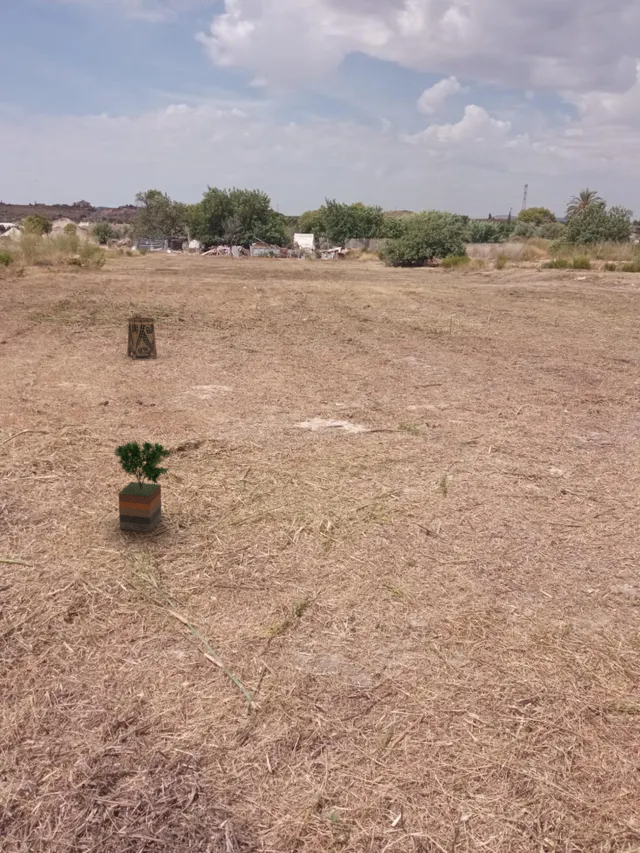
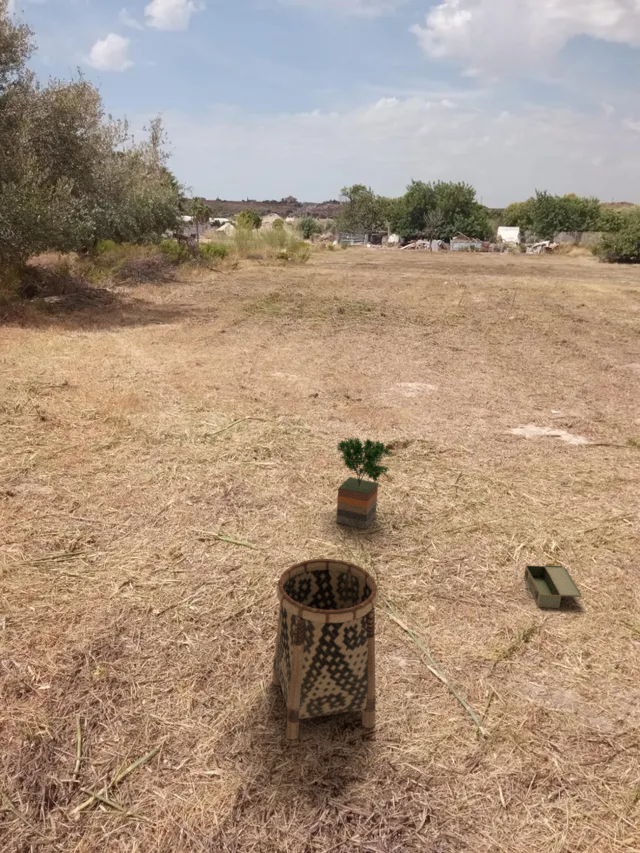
basket: present [127,318,157,360] -> present [272,559,378,740]
toolbox: none [301,544,350,584] -> present [524,565,581,608]

